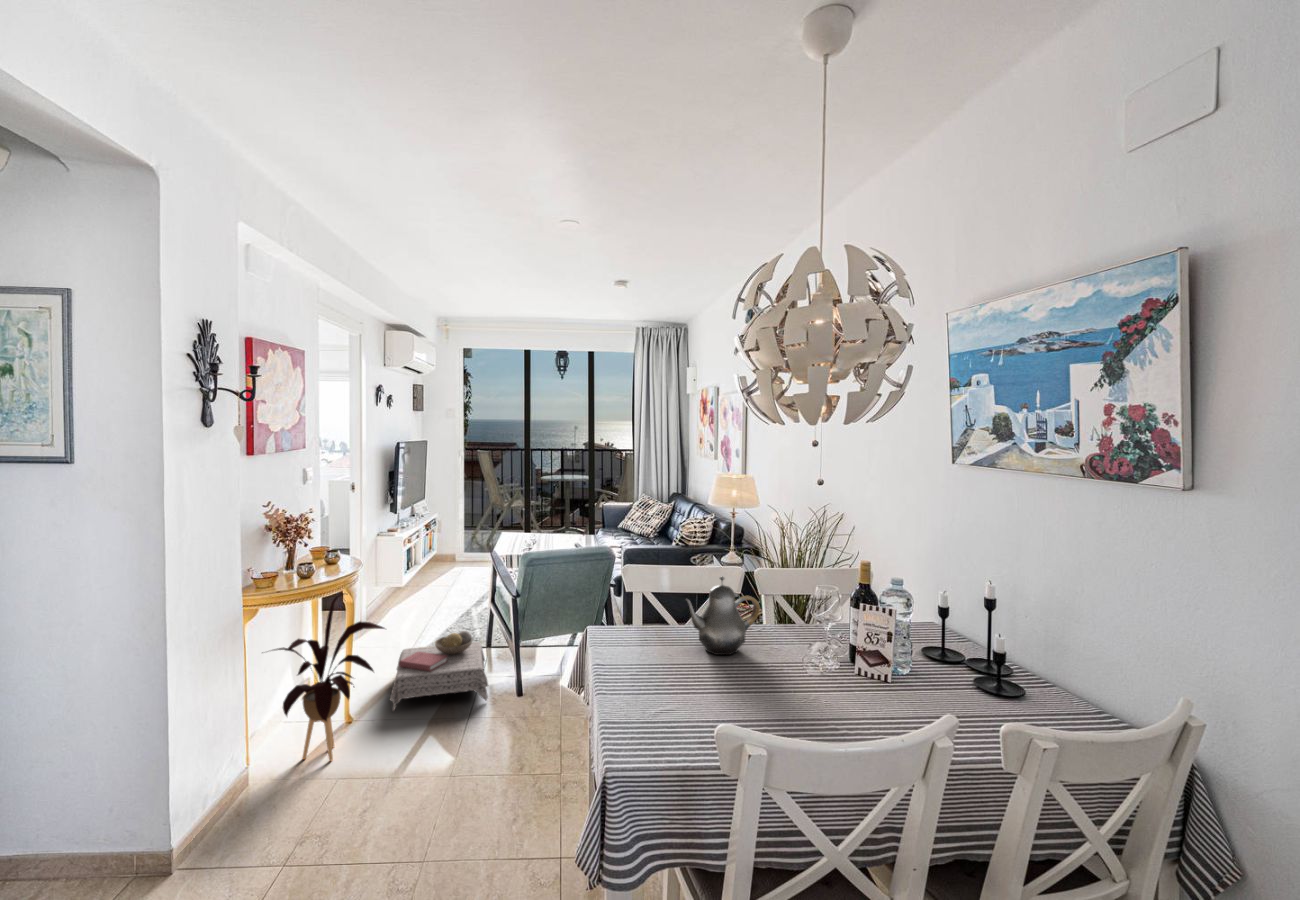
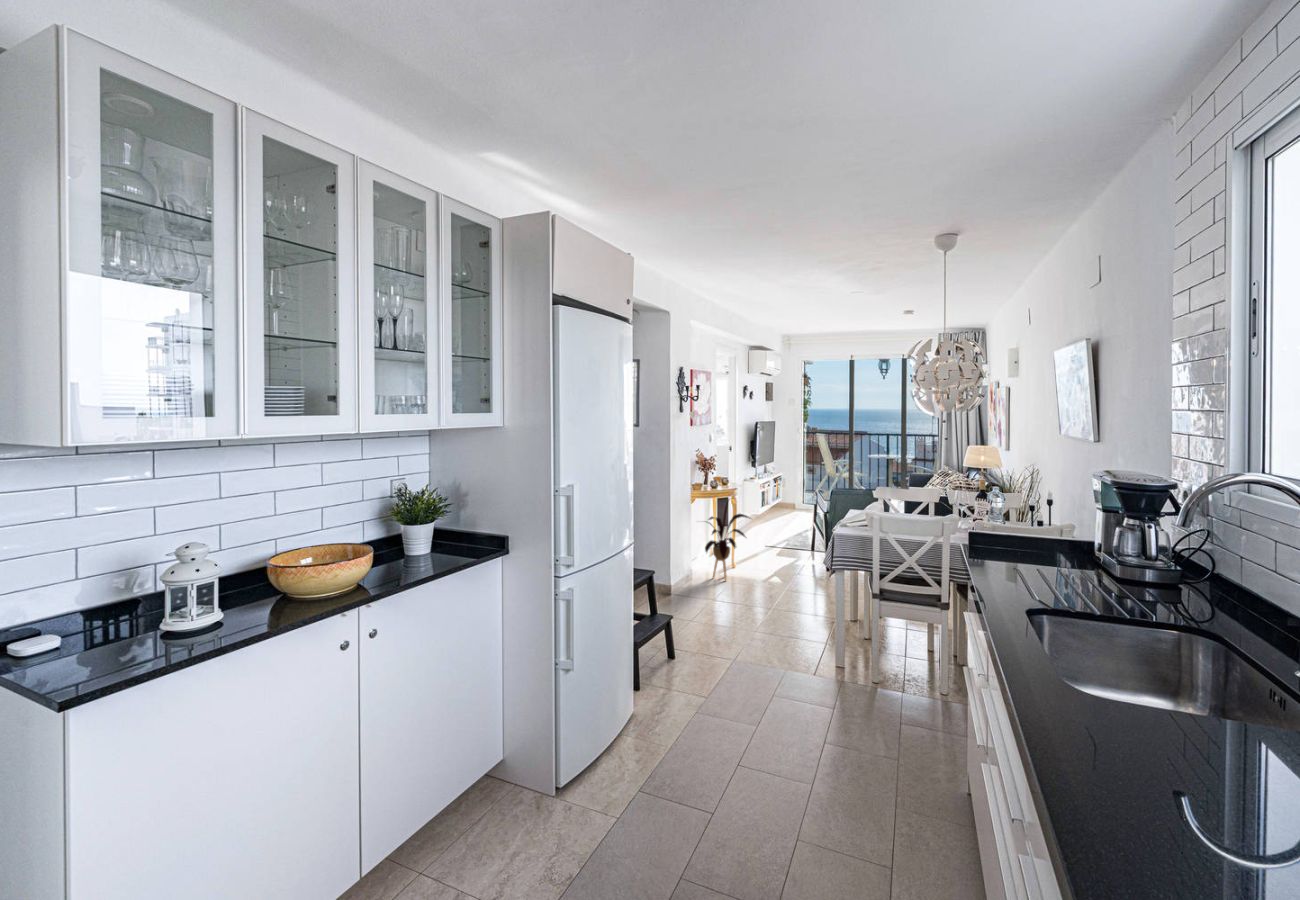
teapot: present [685,577,760,655] -> none [897,485,943,524]
ottoman: present [390,631,488,711] -> none [753,533,808,573]

